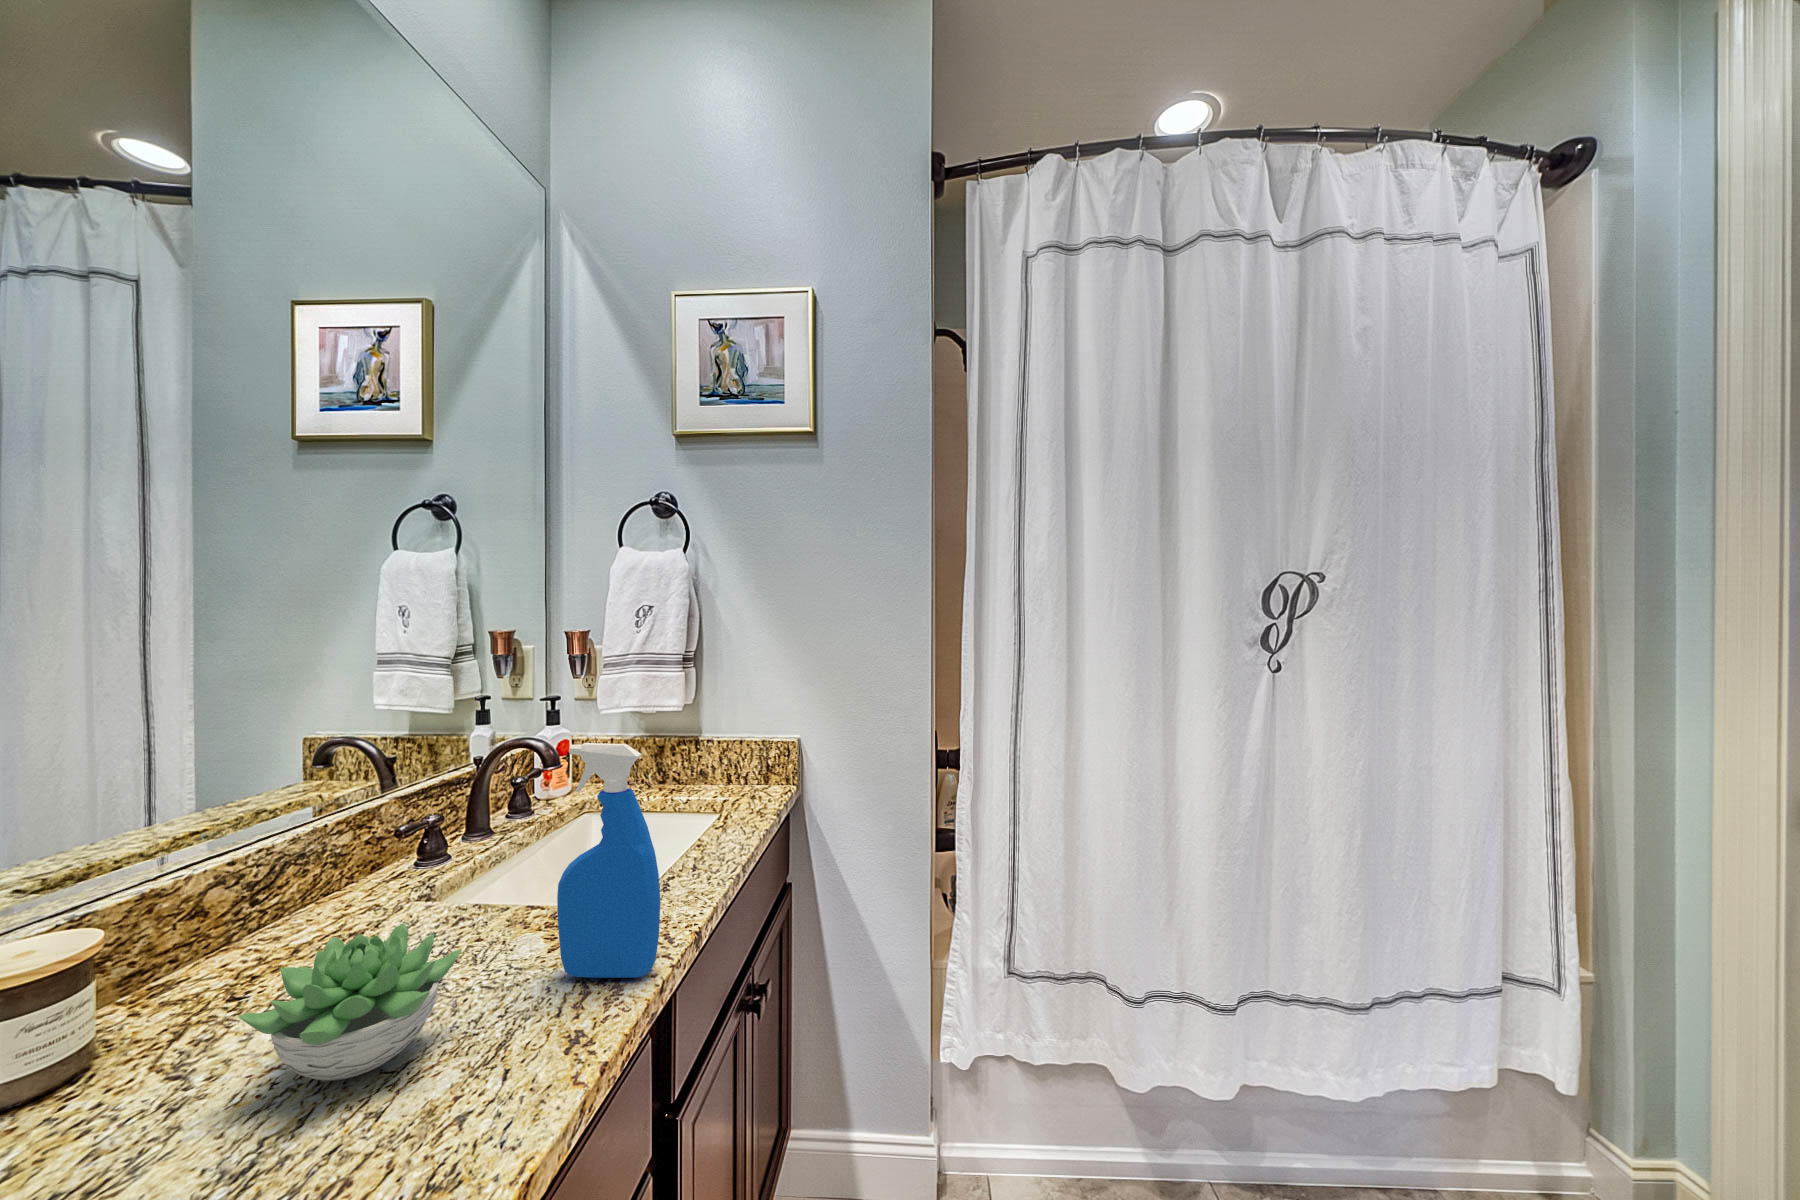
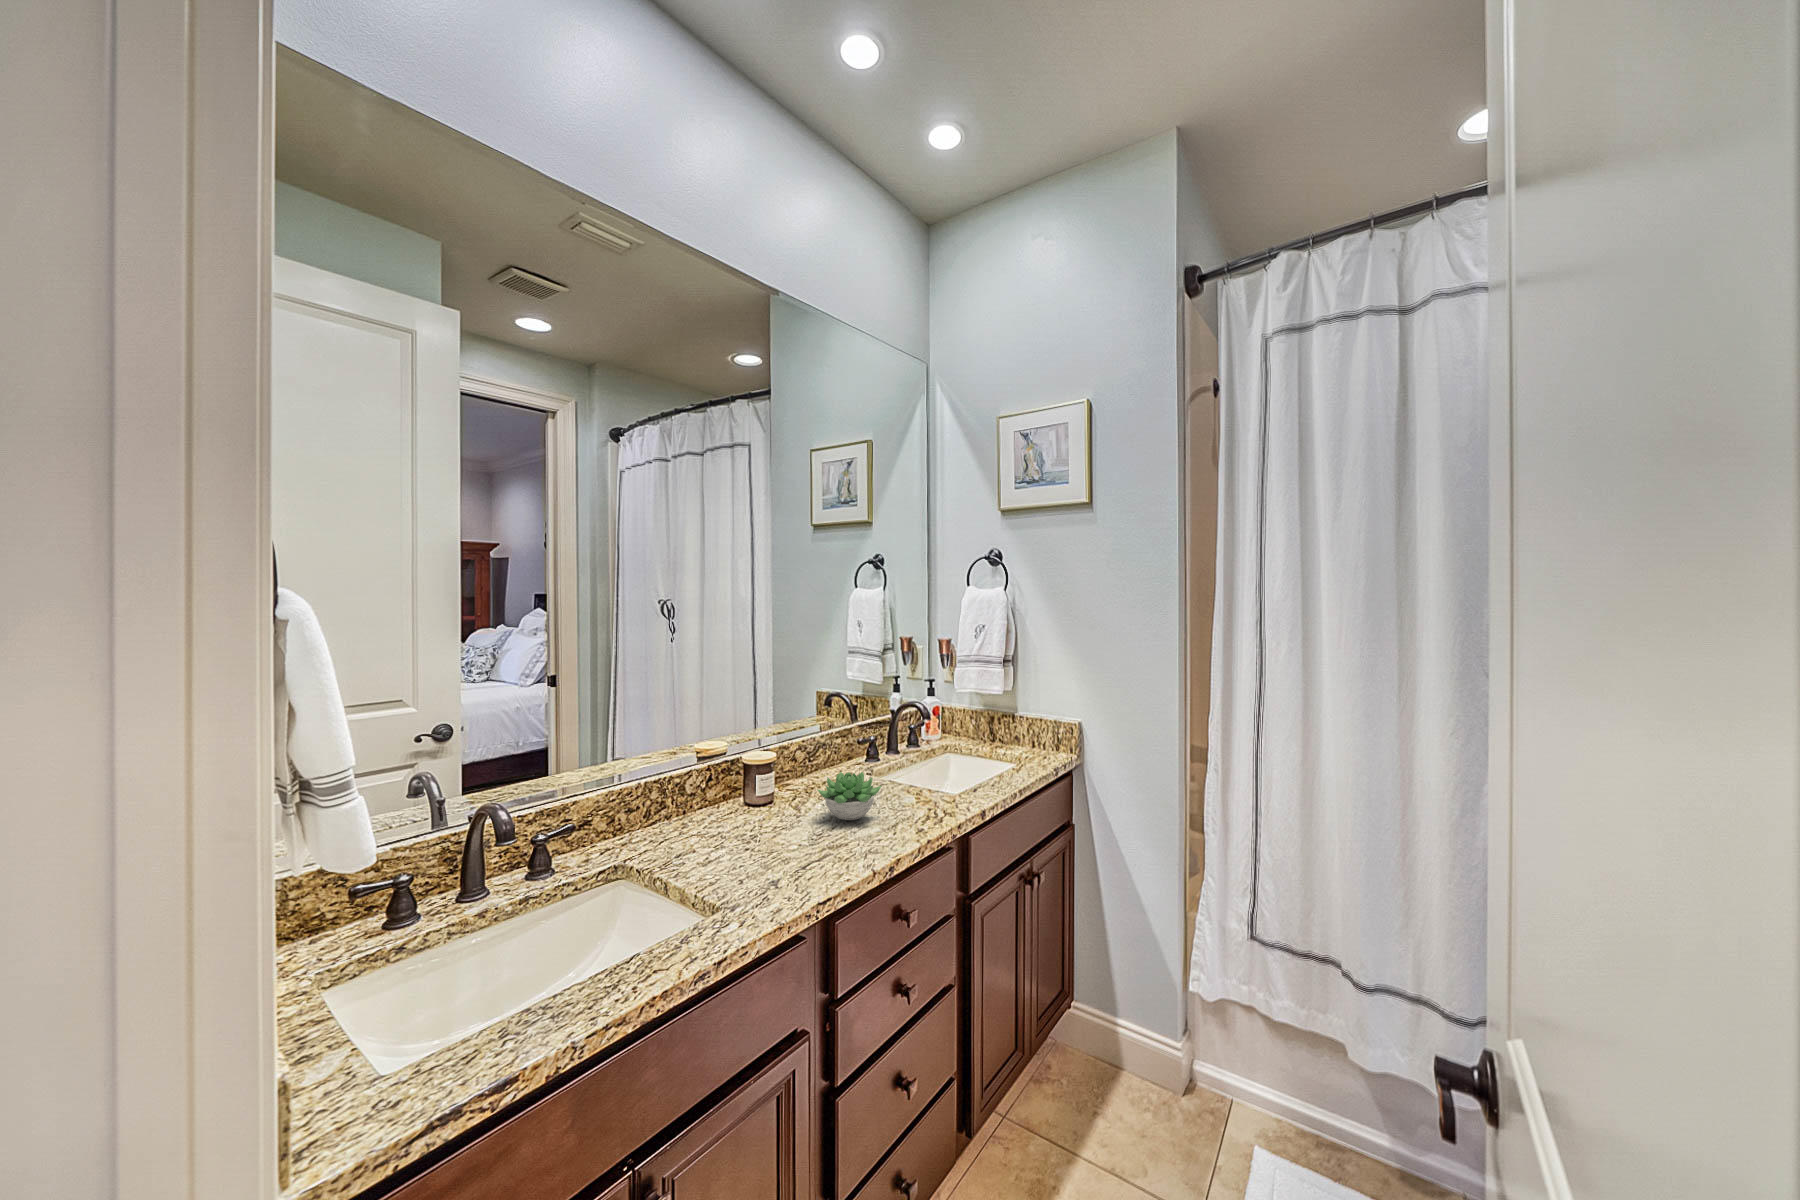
spray bottle: present [557,743,660,978] -> none [918,708,960,817]

